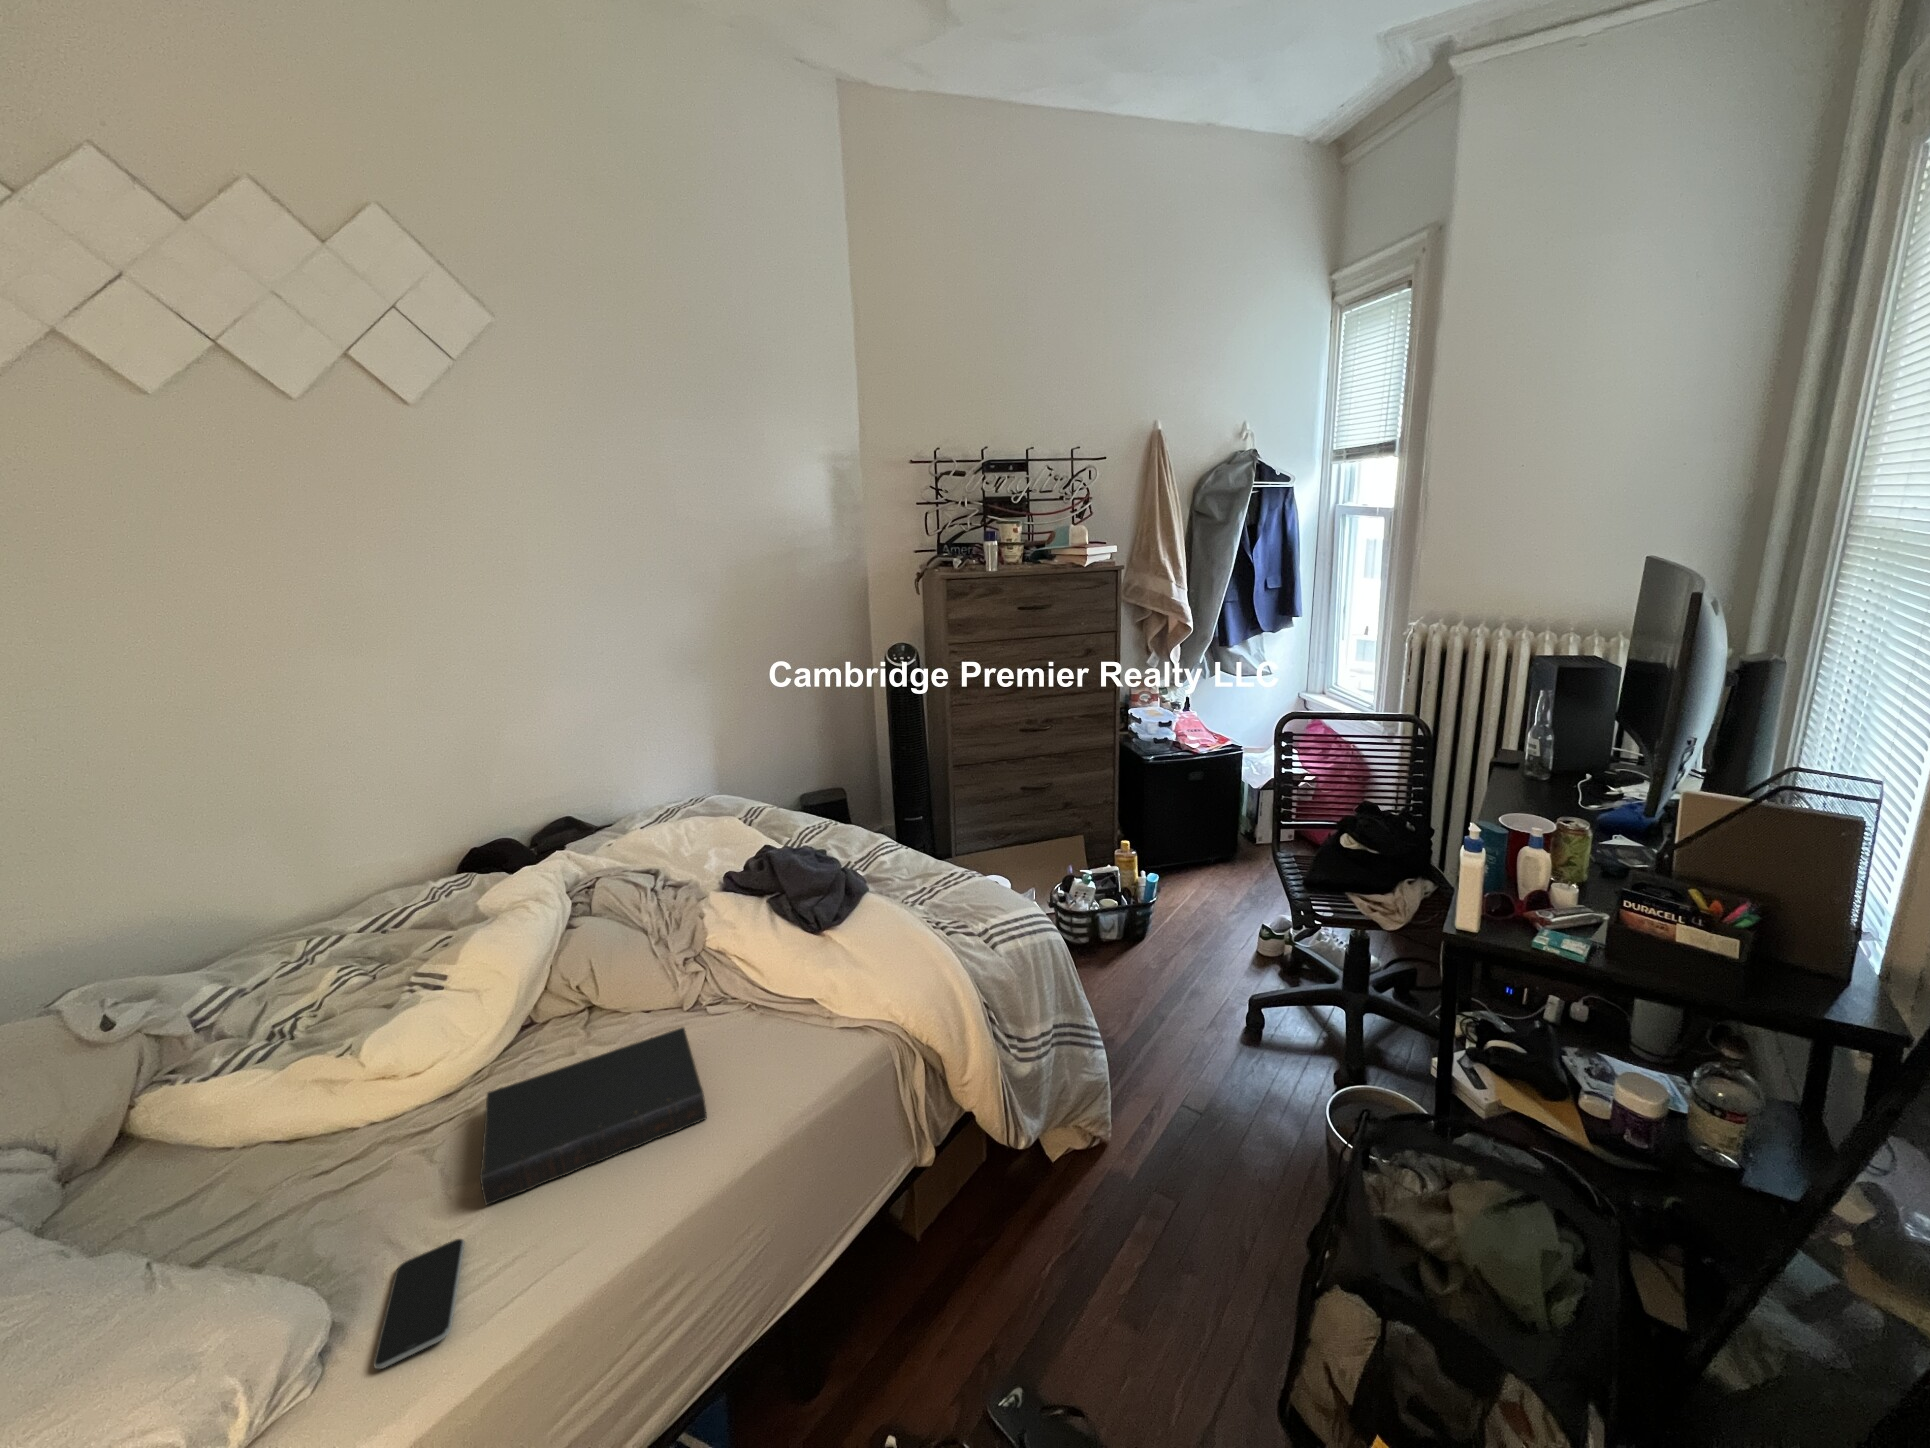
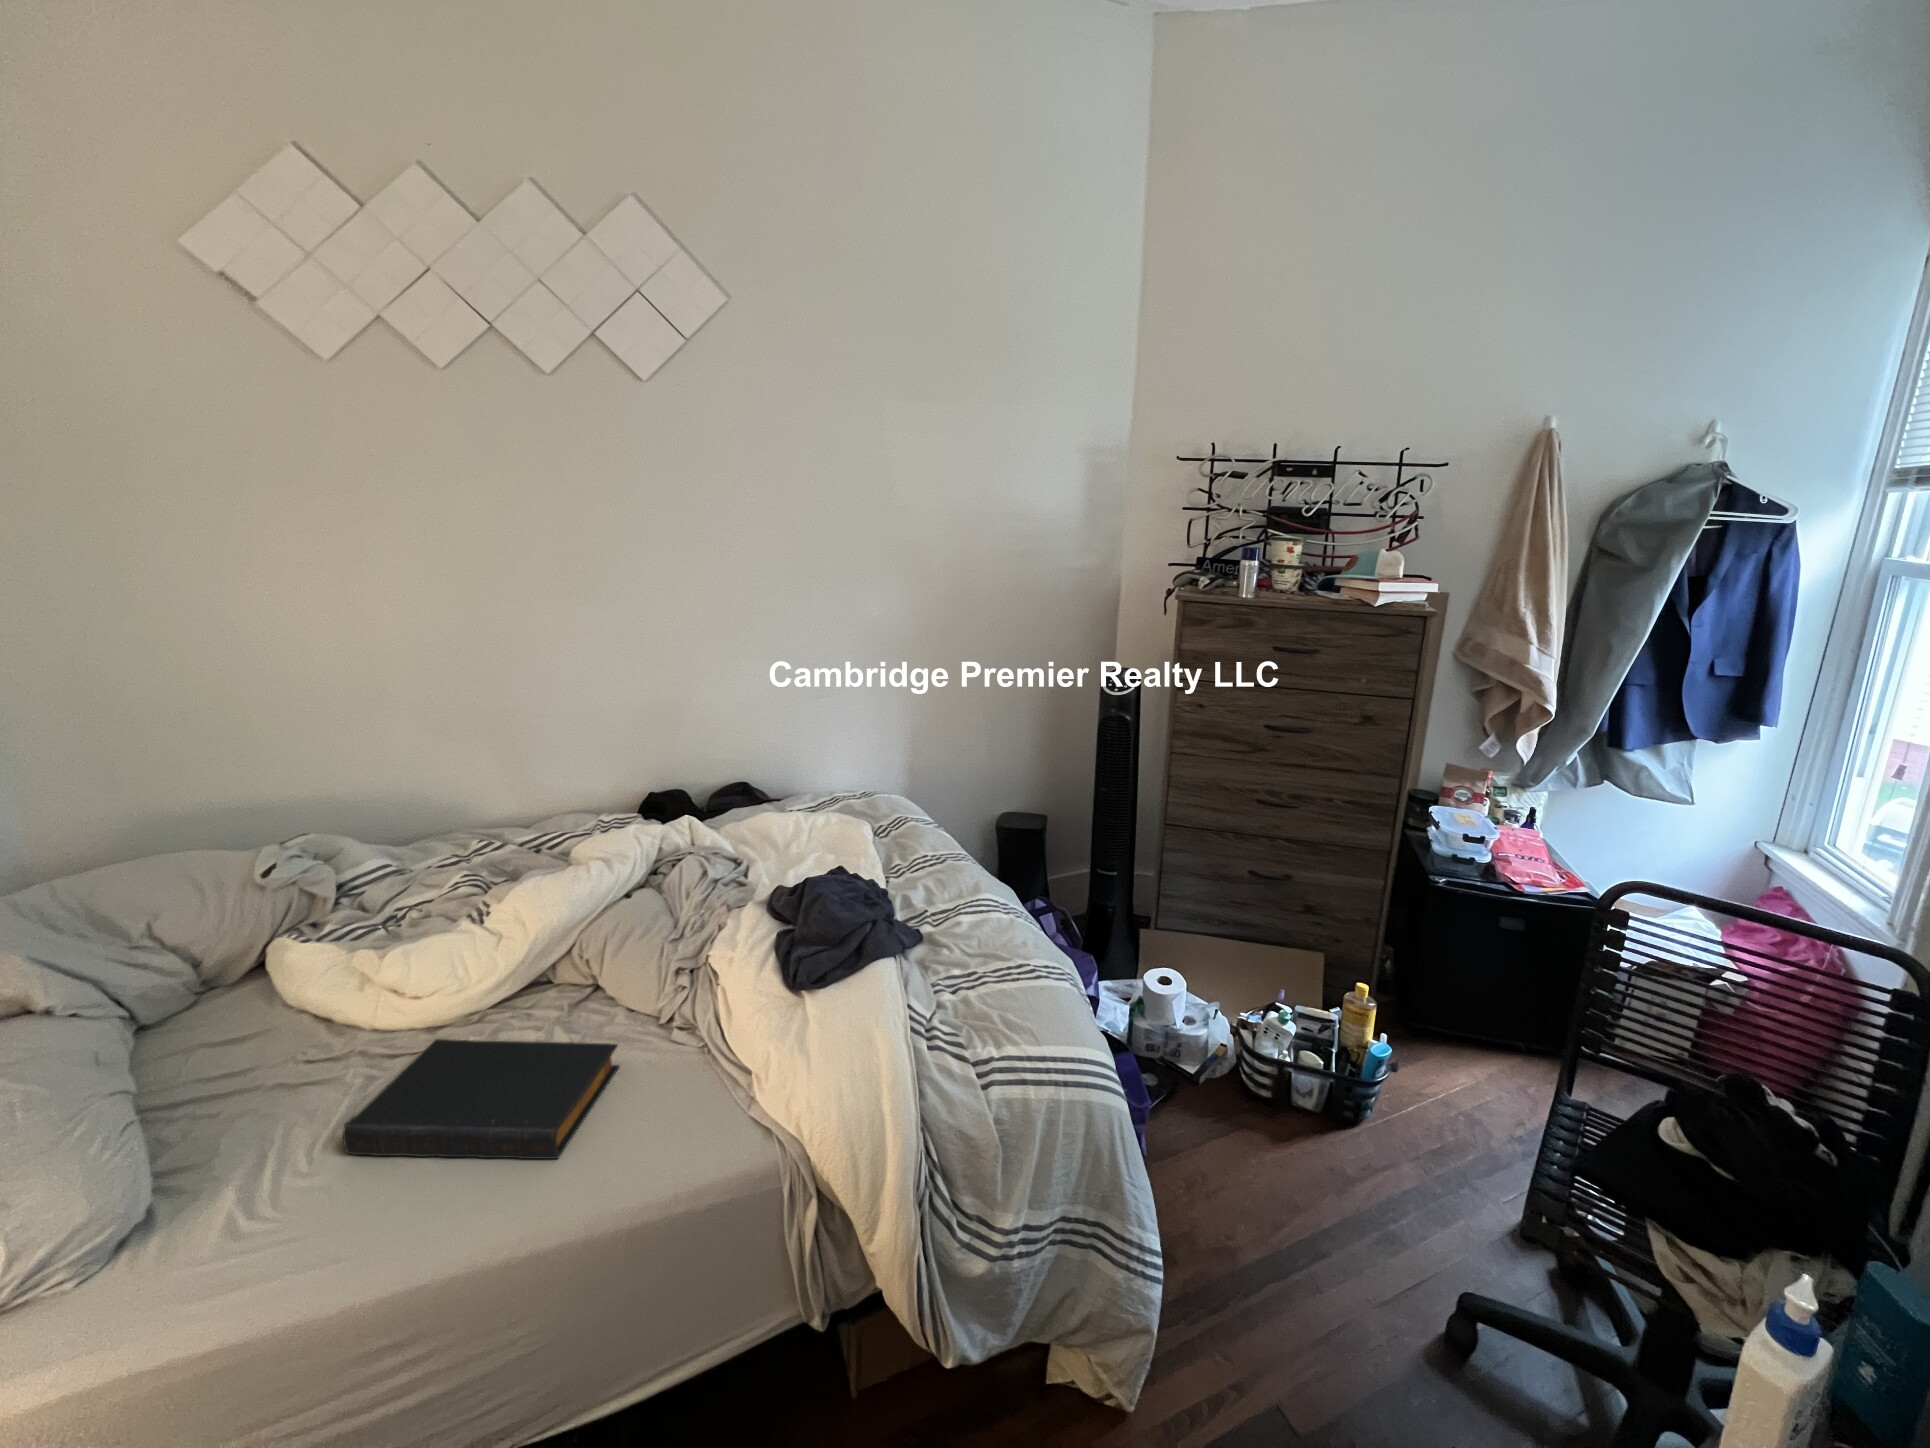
smartphone: present [374,1239,465,1369] -> none [144,1177,303,1278]

